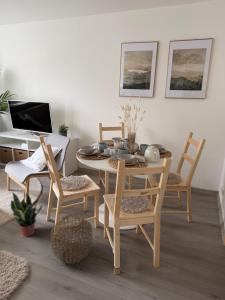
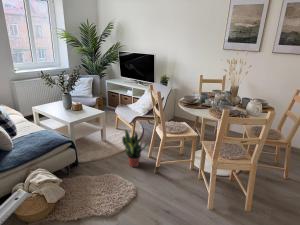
woven basket: present [51,214,92,264] -> none [155,153,191,195]

